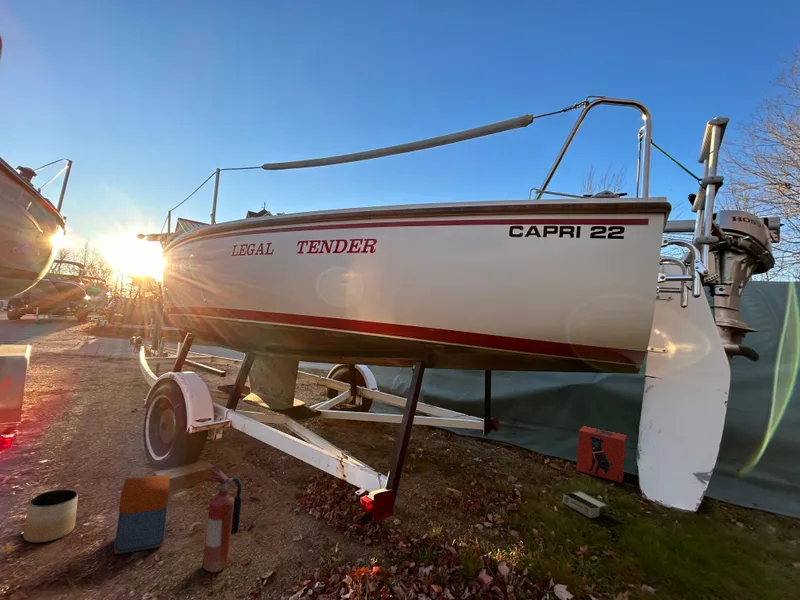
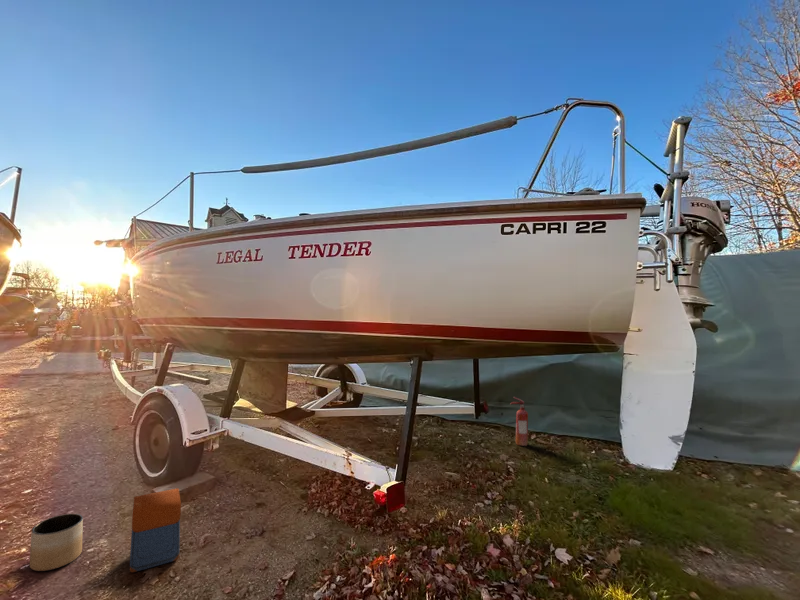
storage box: present [576,426,627,483] -> none [559,401,603,453]
fire extinguisher: present [203,466,242,573] -> present [510,397,528,446]
toolbox: present [563,490,608,518] -> none [551,463,592,488]

